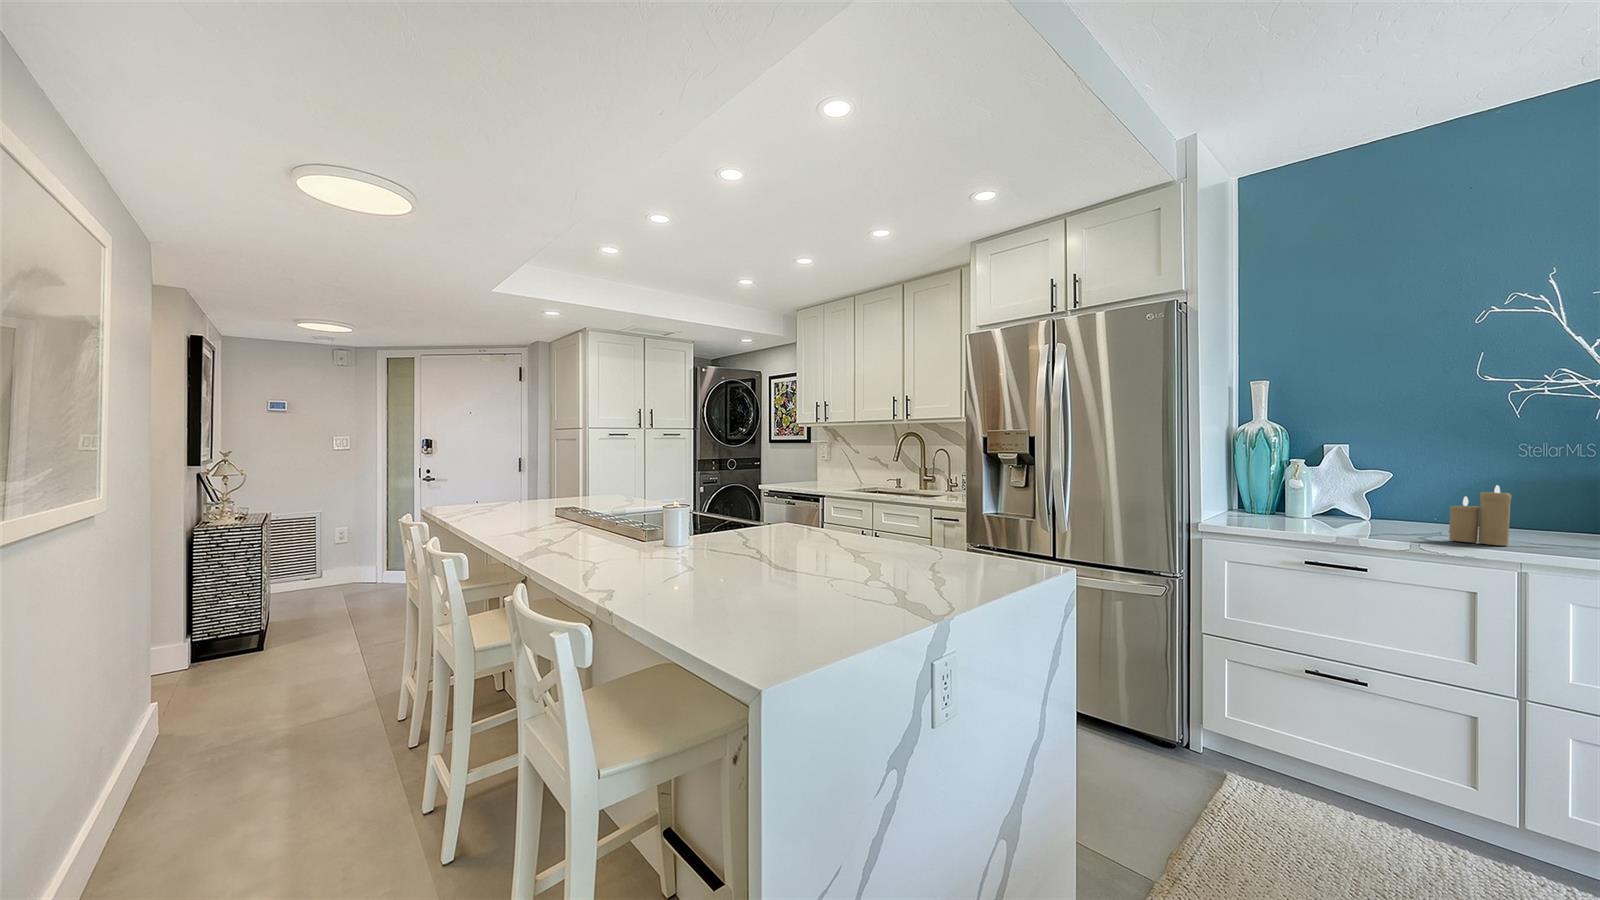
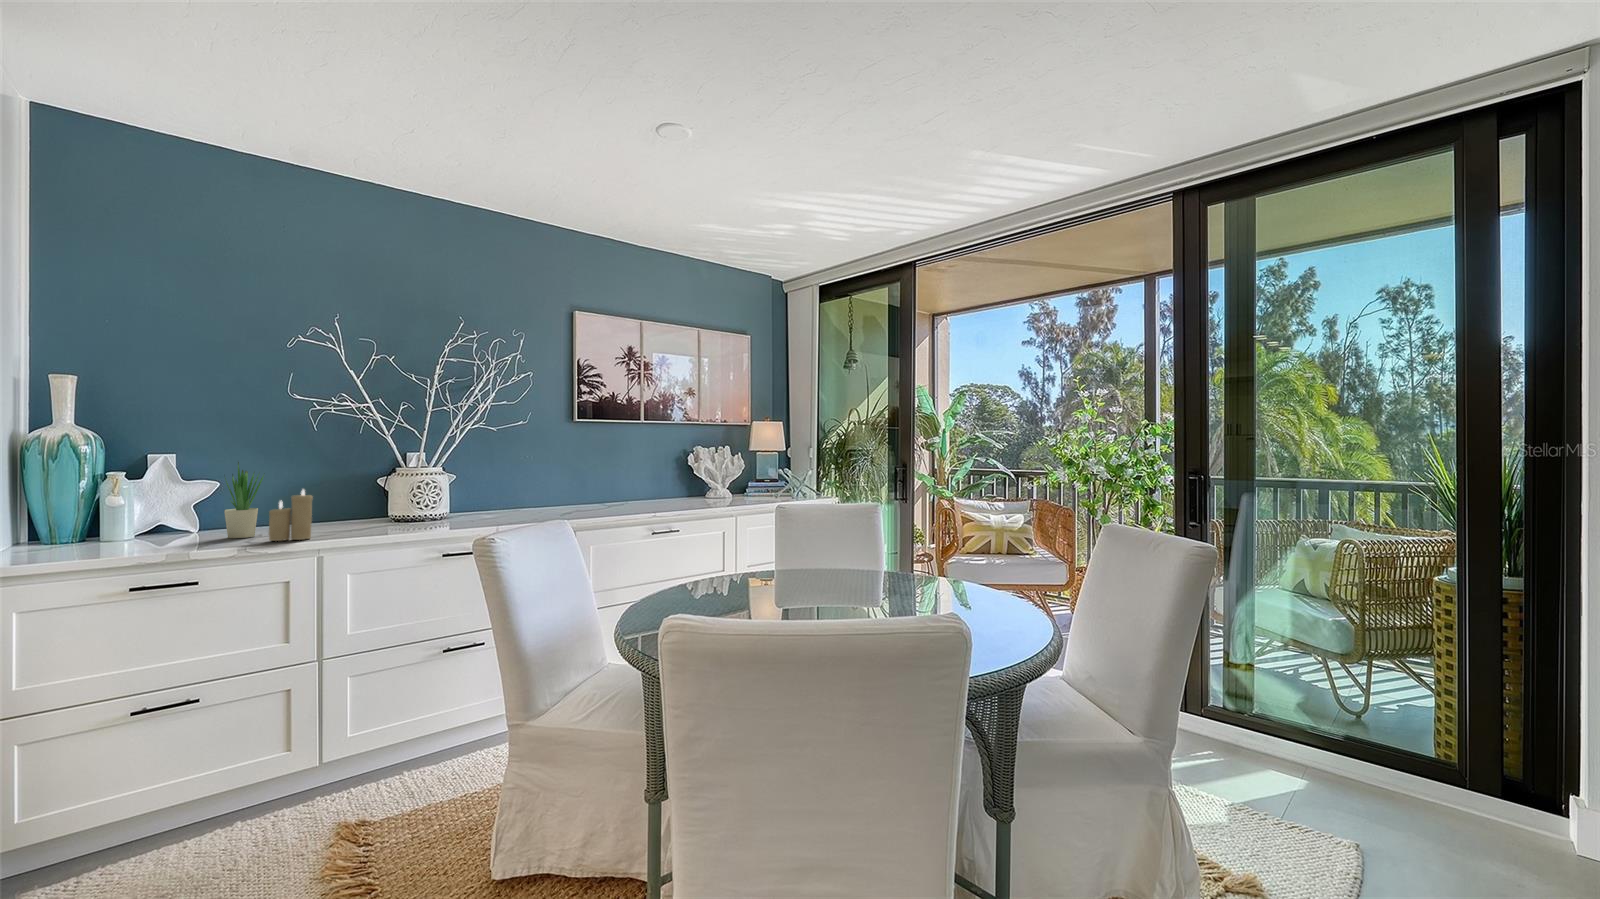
potted plant: none [1397,450,1446,533] -> present [224,462,264,538]

